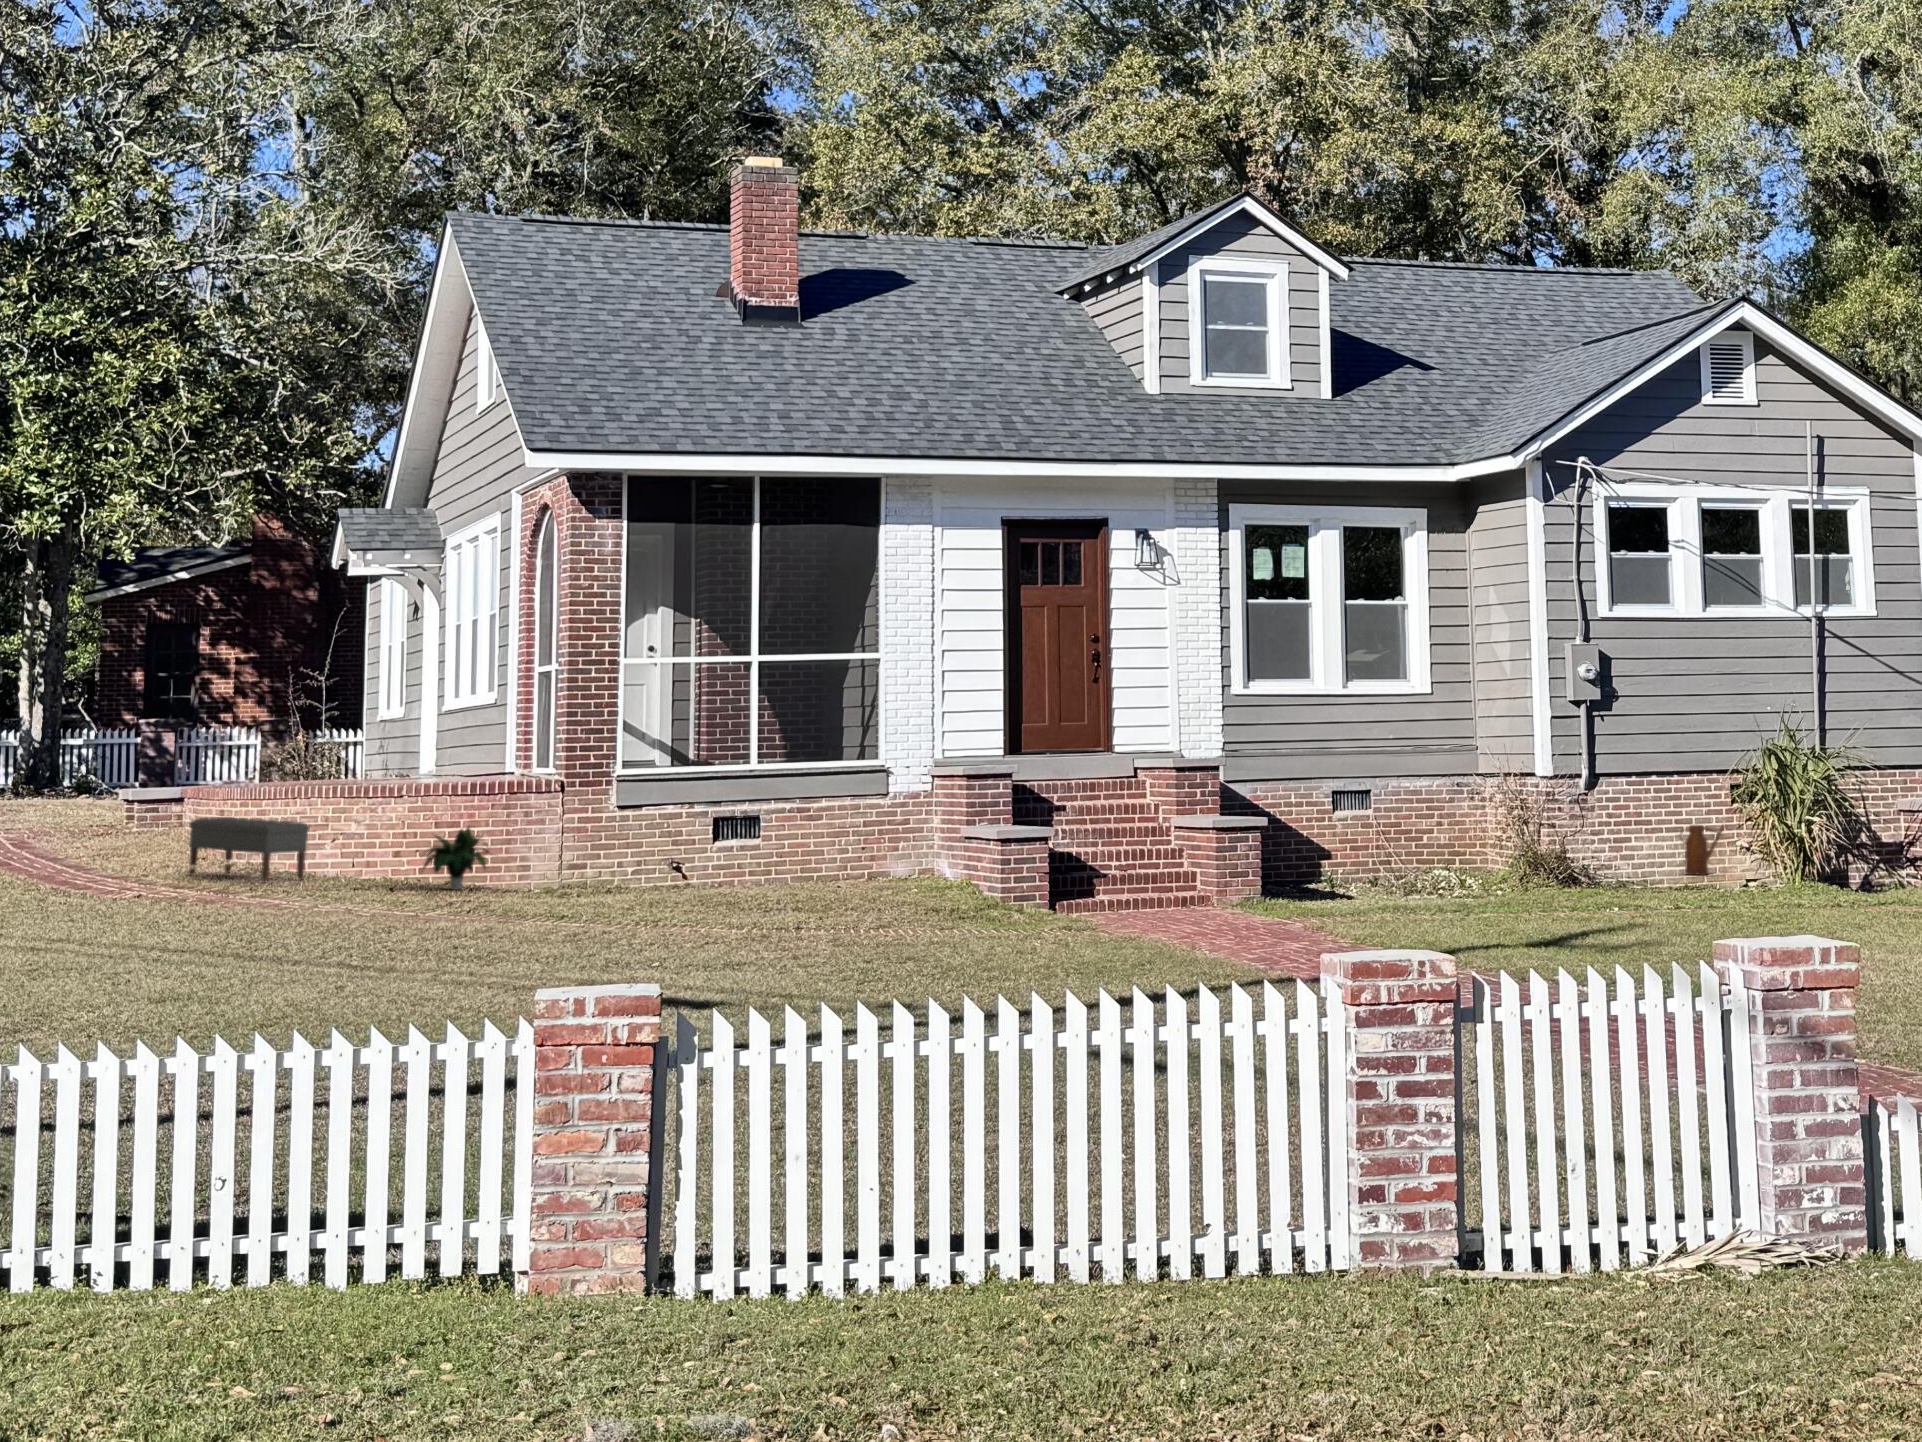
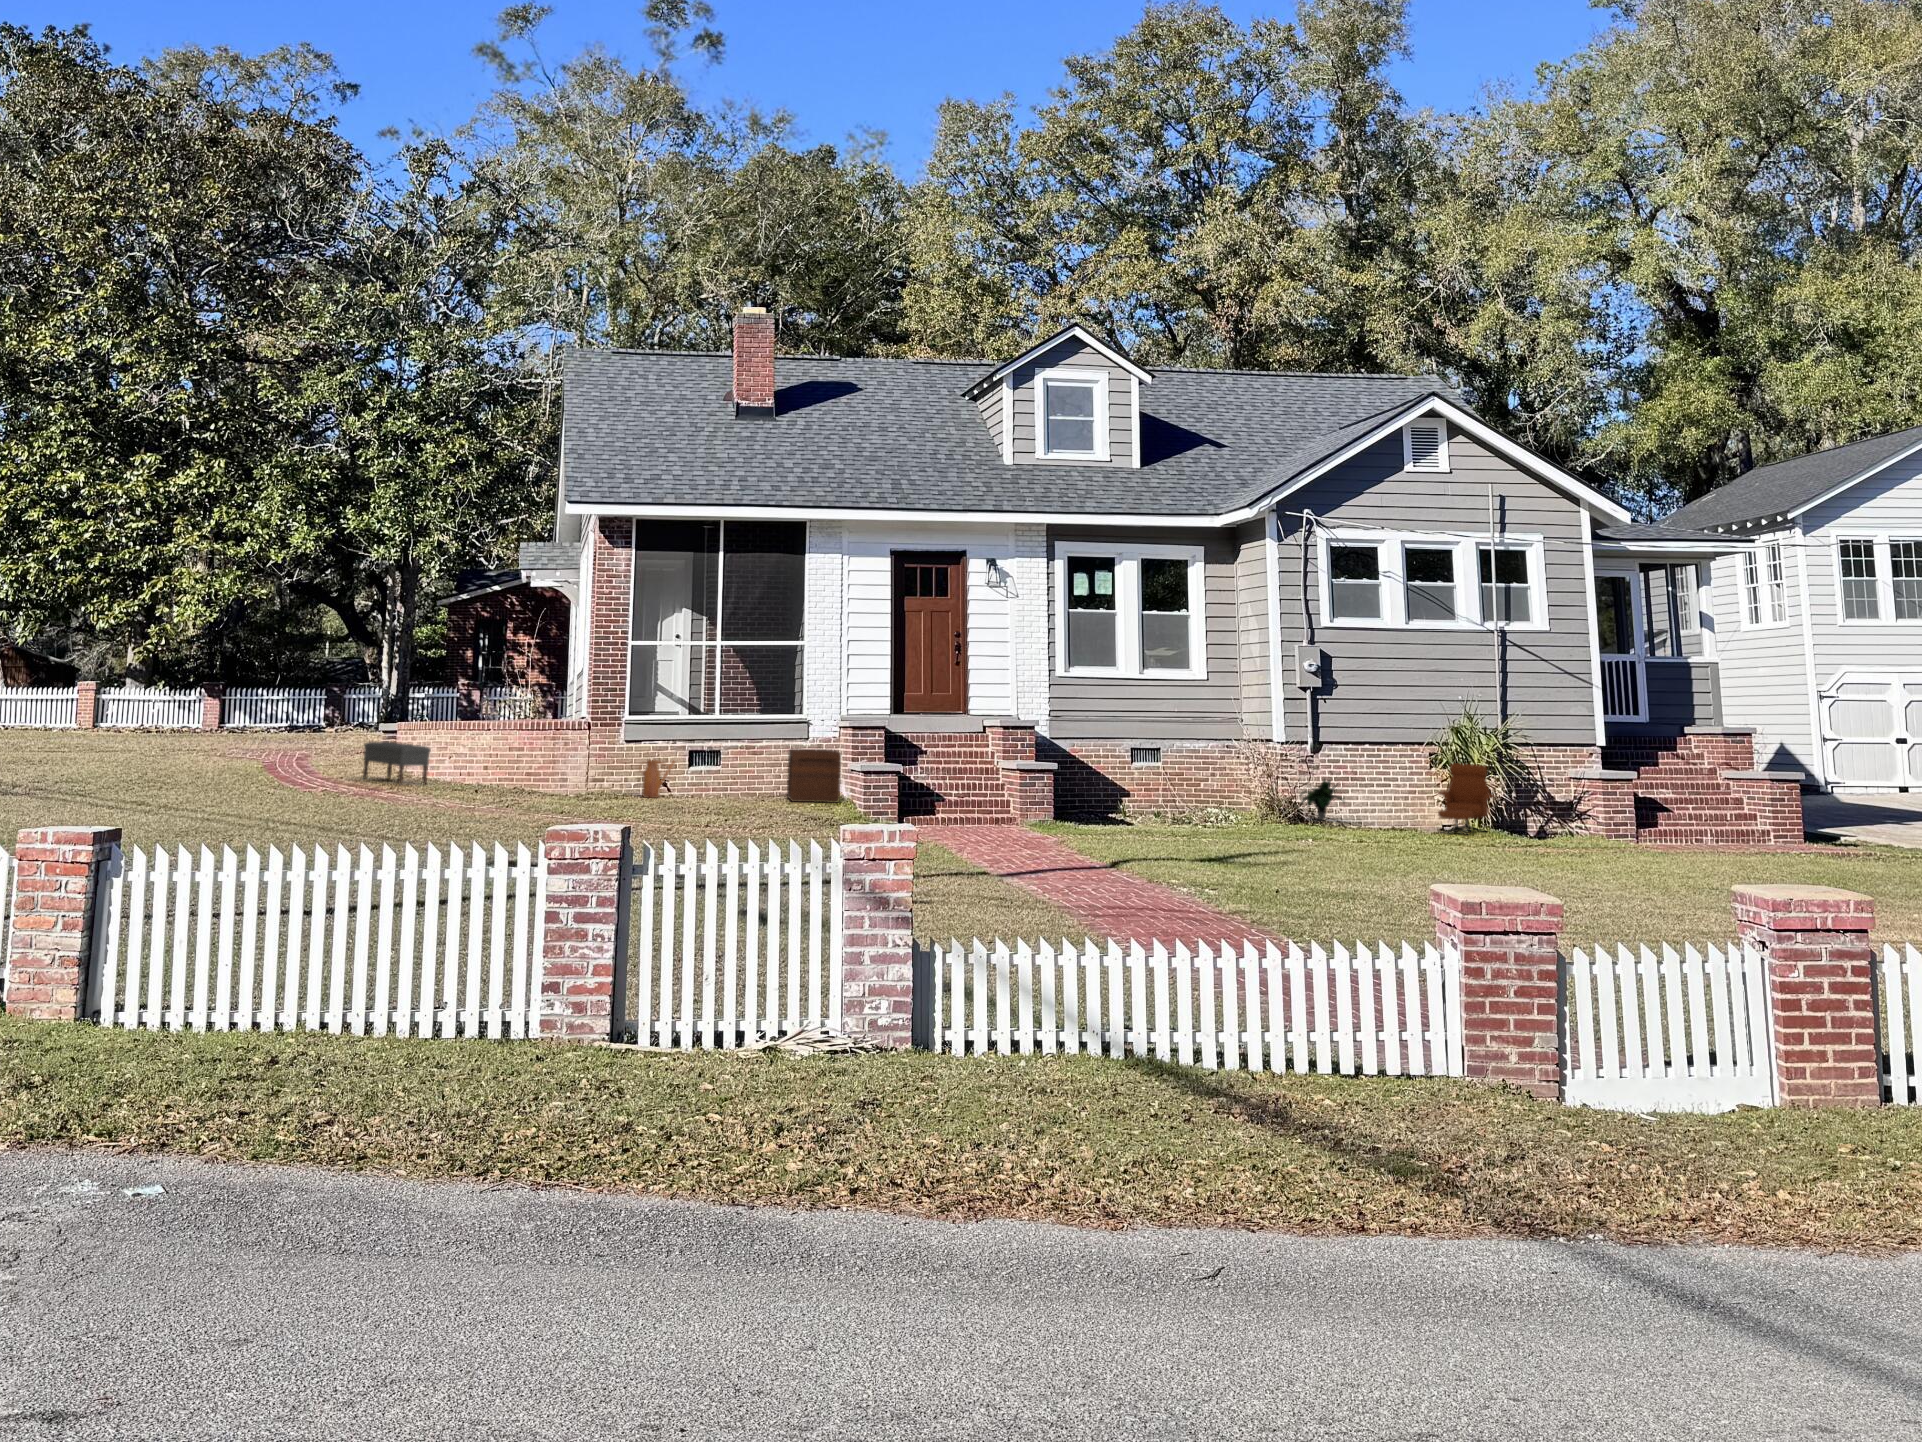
lounge chair: none [1764,795,1840,890] -> present [1438,763,1495,835]
wooden crate: none [865,806,955,883] -> present [787,748,841,803]
watering can: present [1680,825,1725,875] -> present [641,760,675,798]
potted plant: present [423,827,489,890] -> present [1300,779,1344,821]

